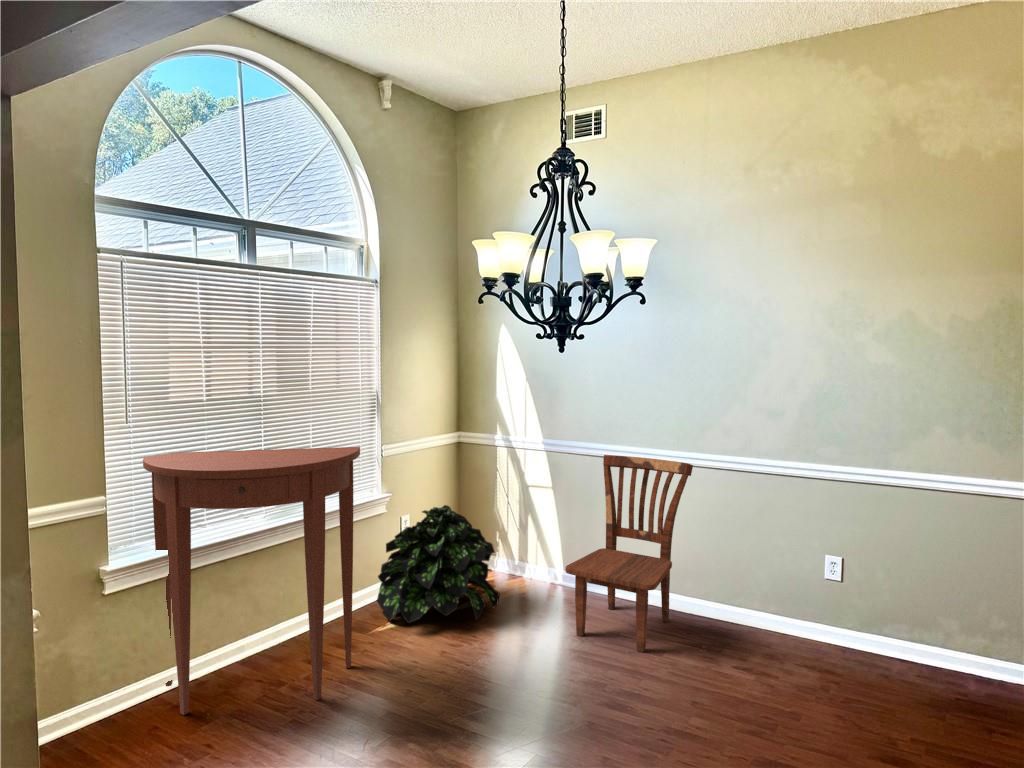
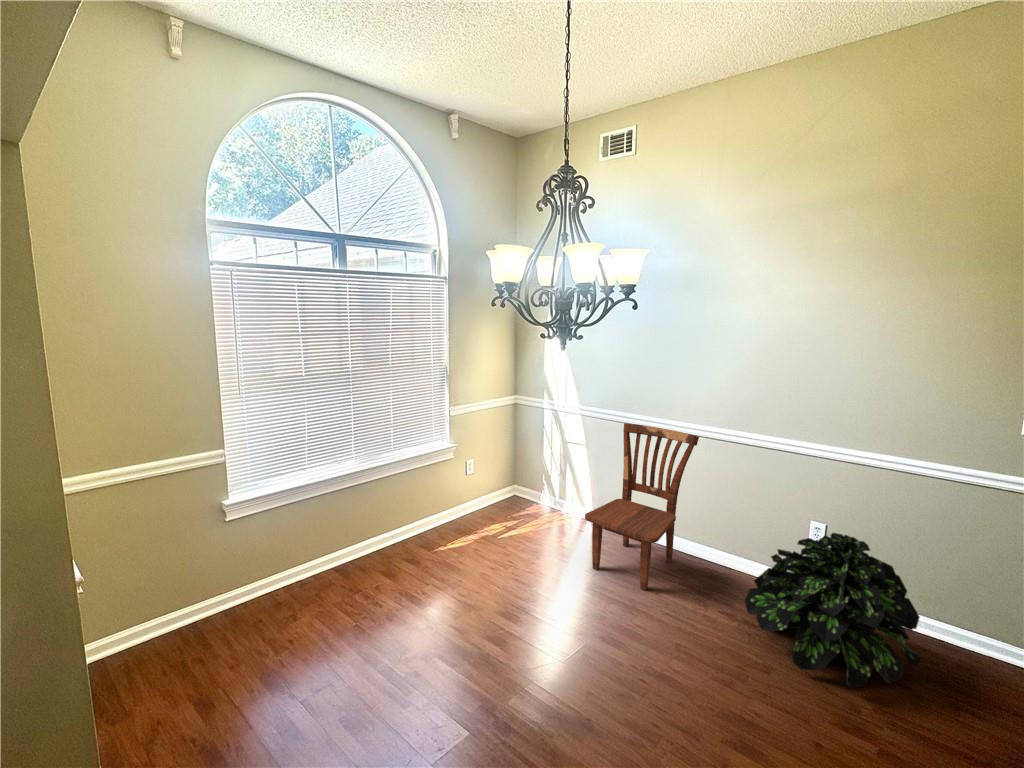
console table: present [143,447,360,715] -> none [252,415,419,611]
potted plant: present [377,505,500,623] -> present [745,533,922,688]

